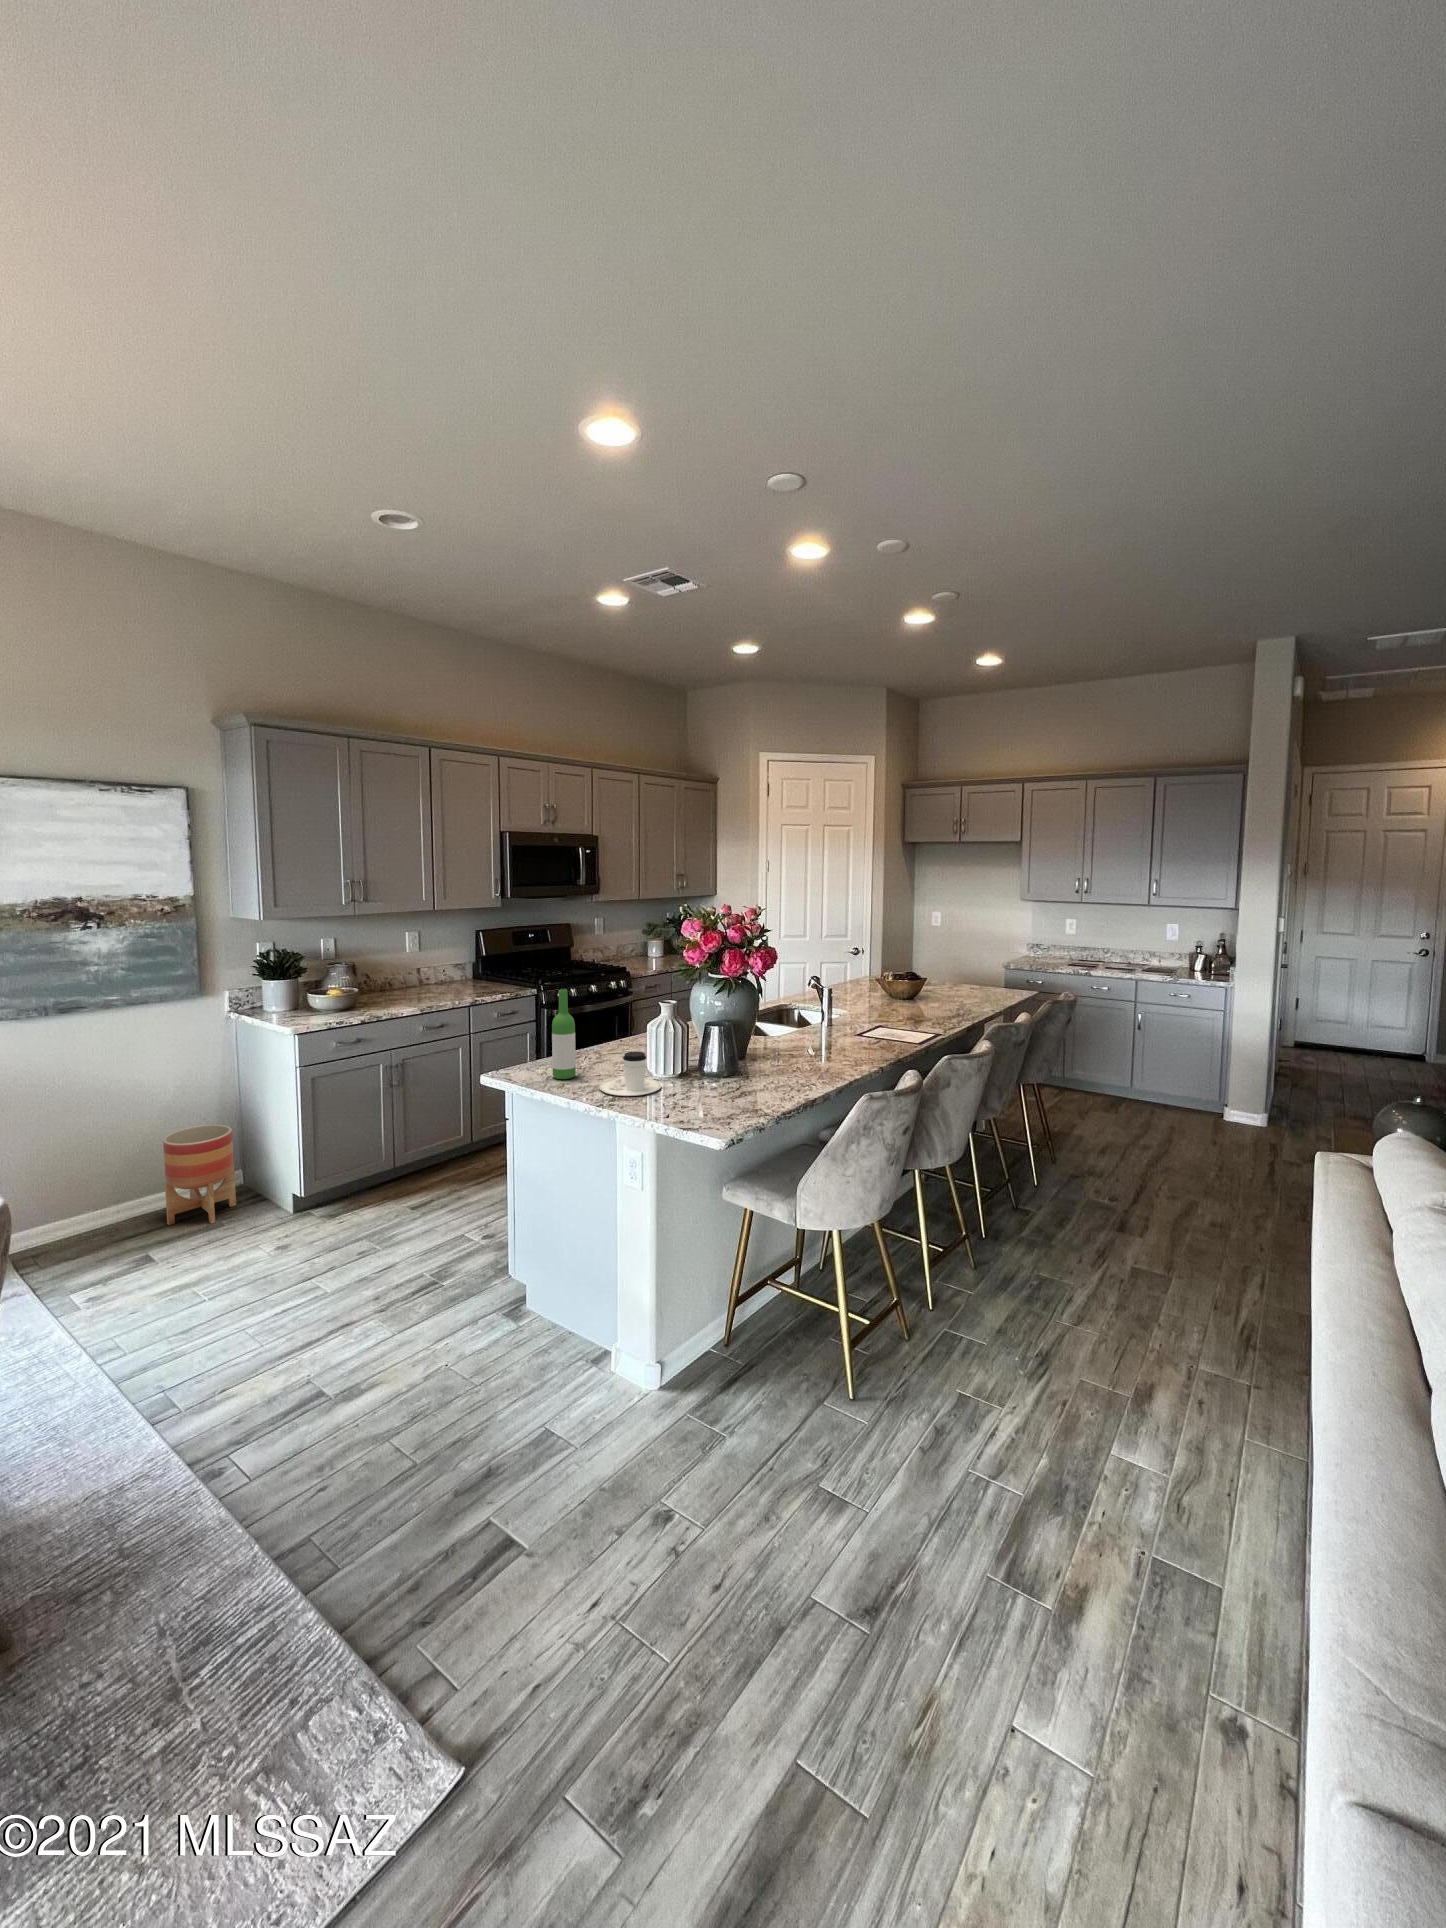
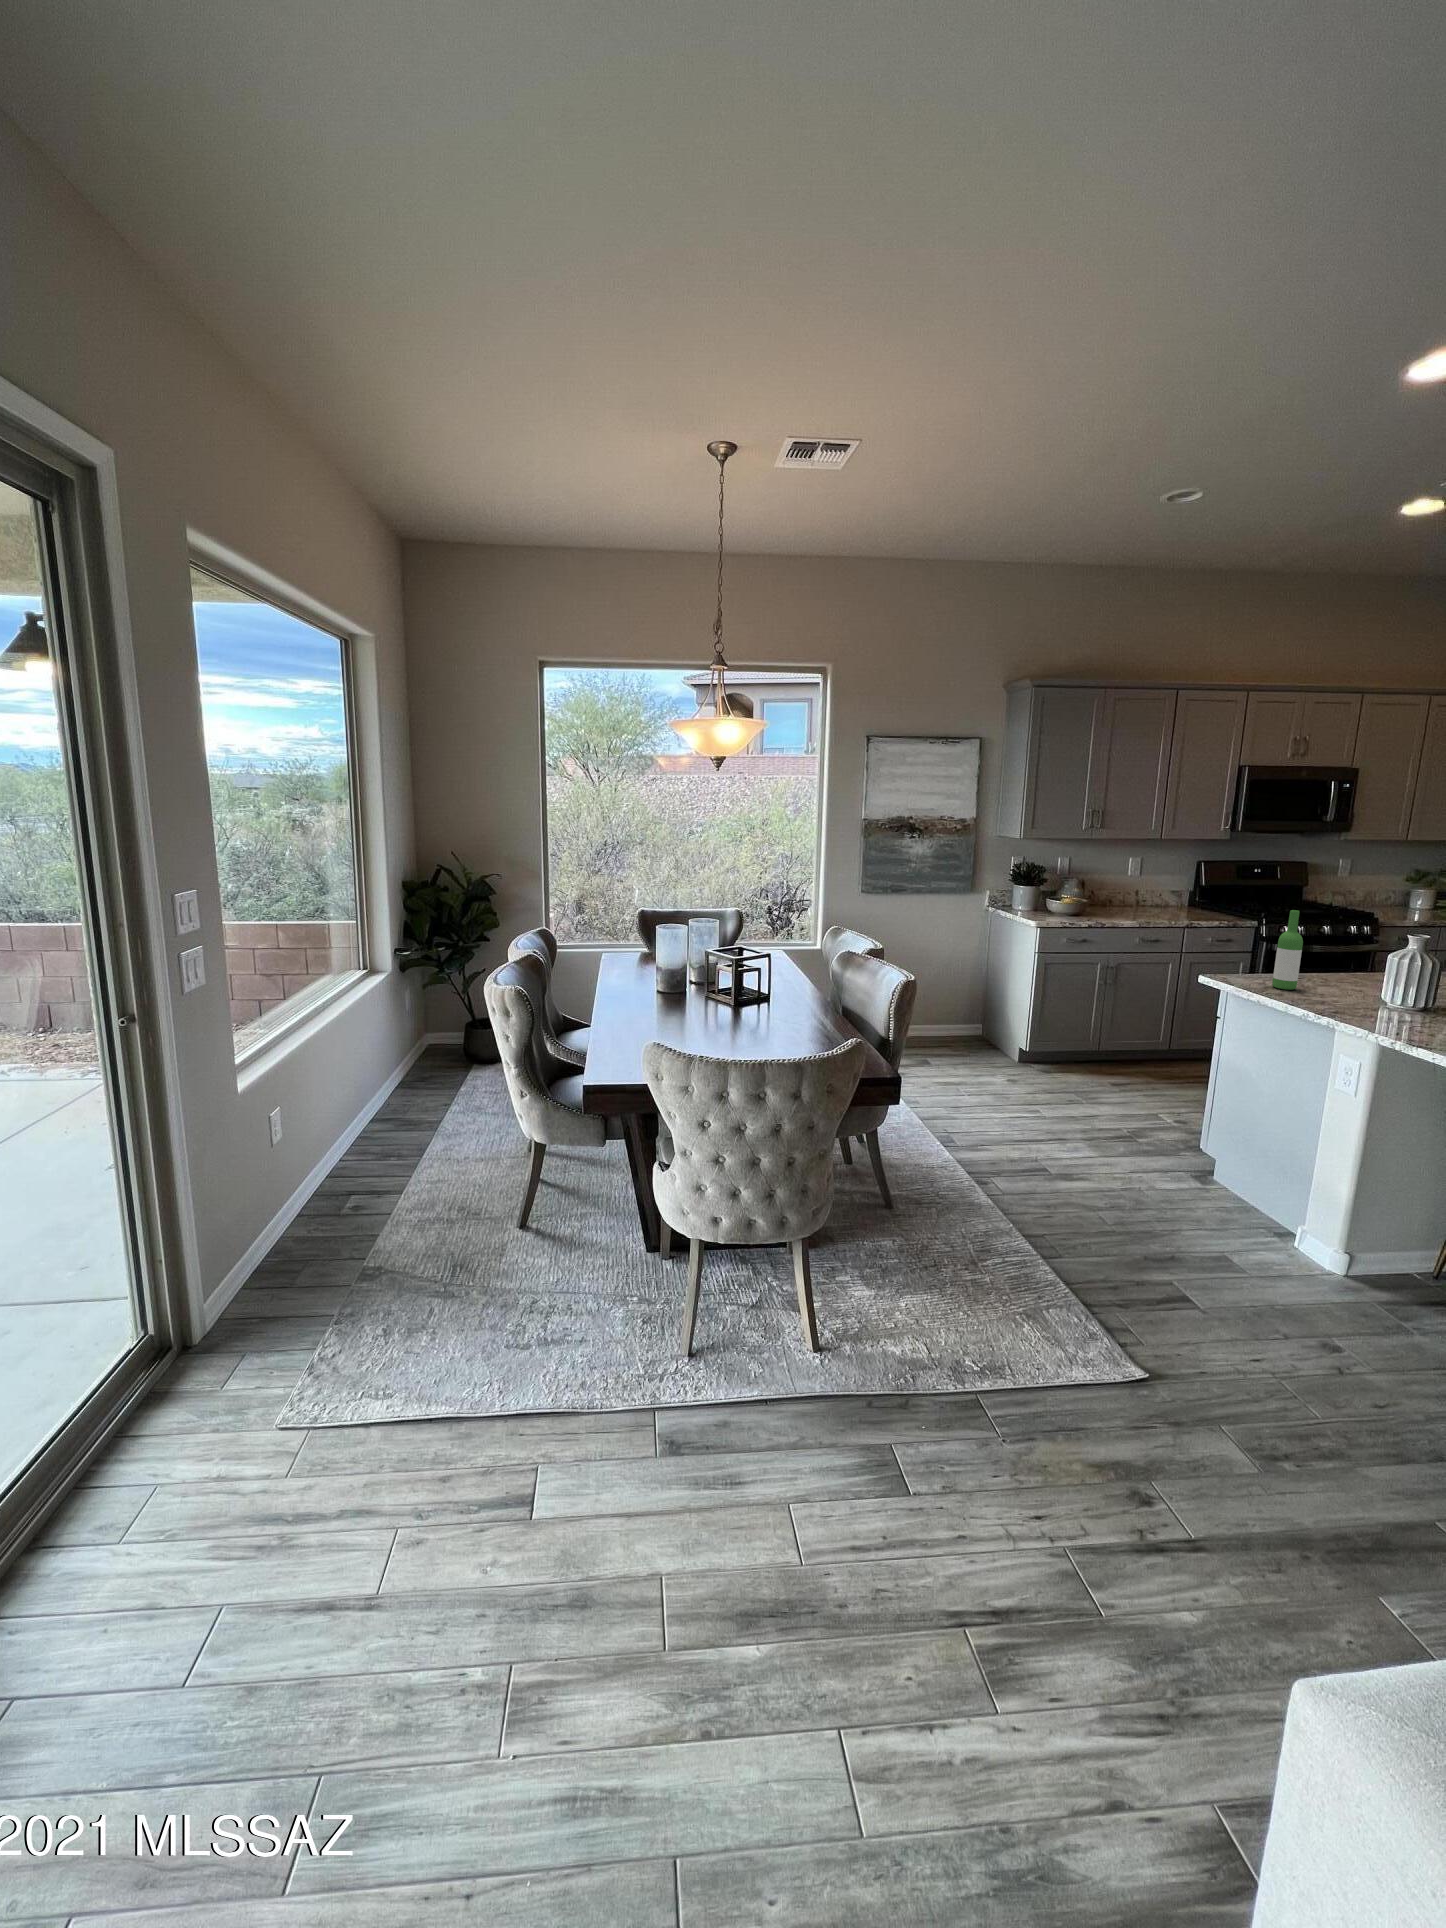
coffee cup: present [600,1052,661,1096] -> none [1321,973,1393,1014]
planter: present [163,1125,236,1225] -> none [935,985,982,1055]

